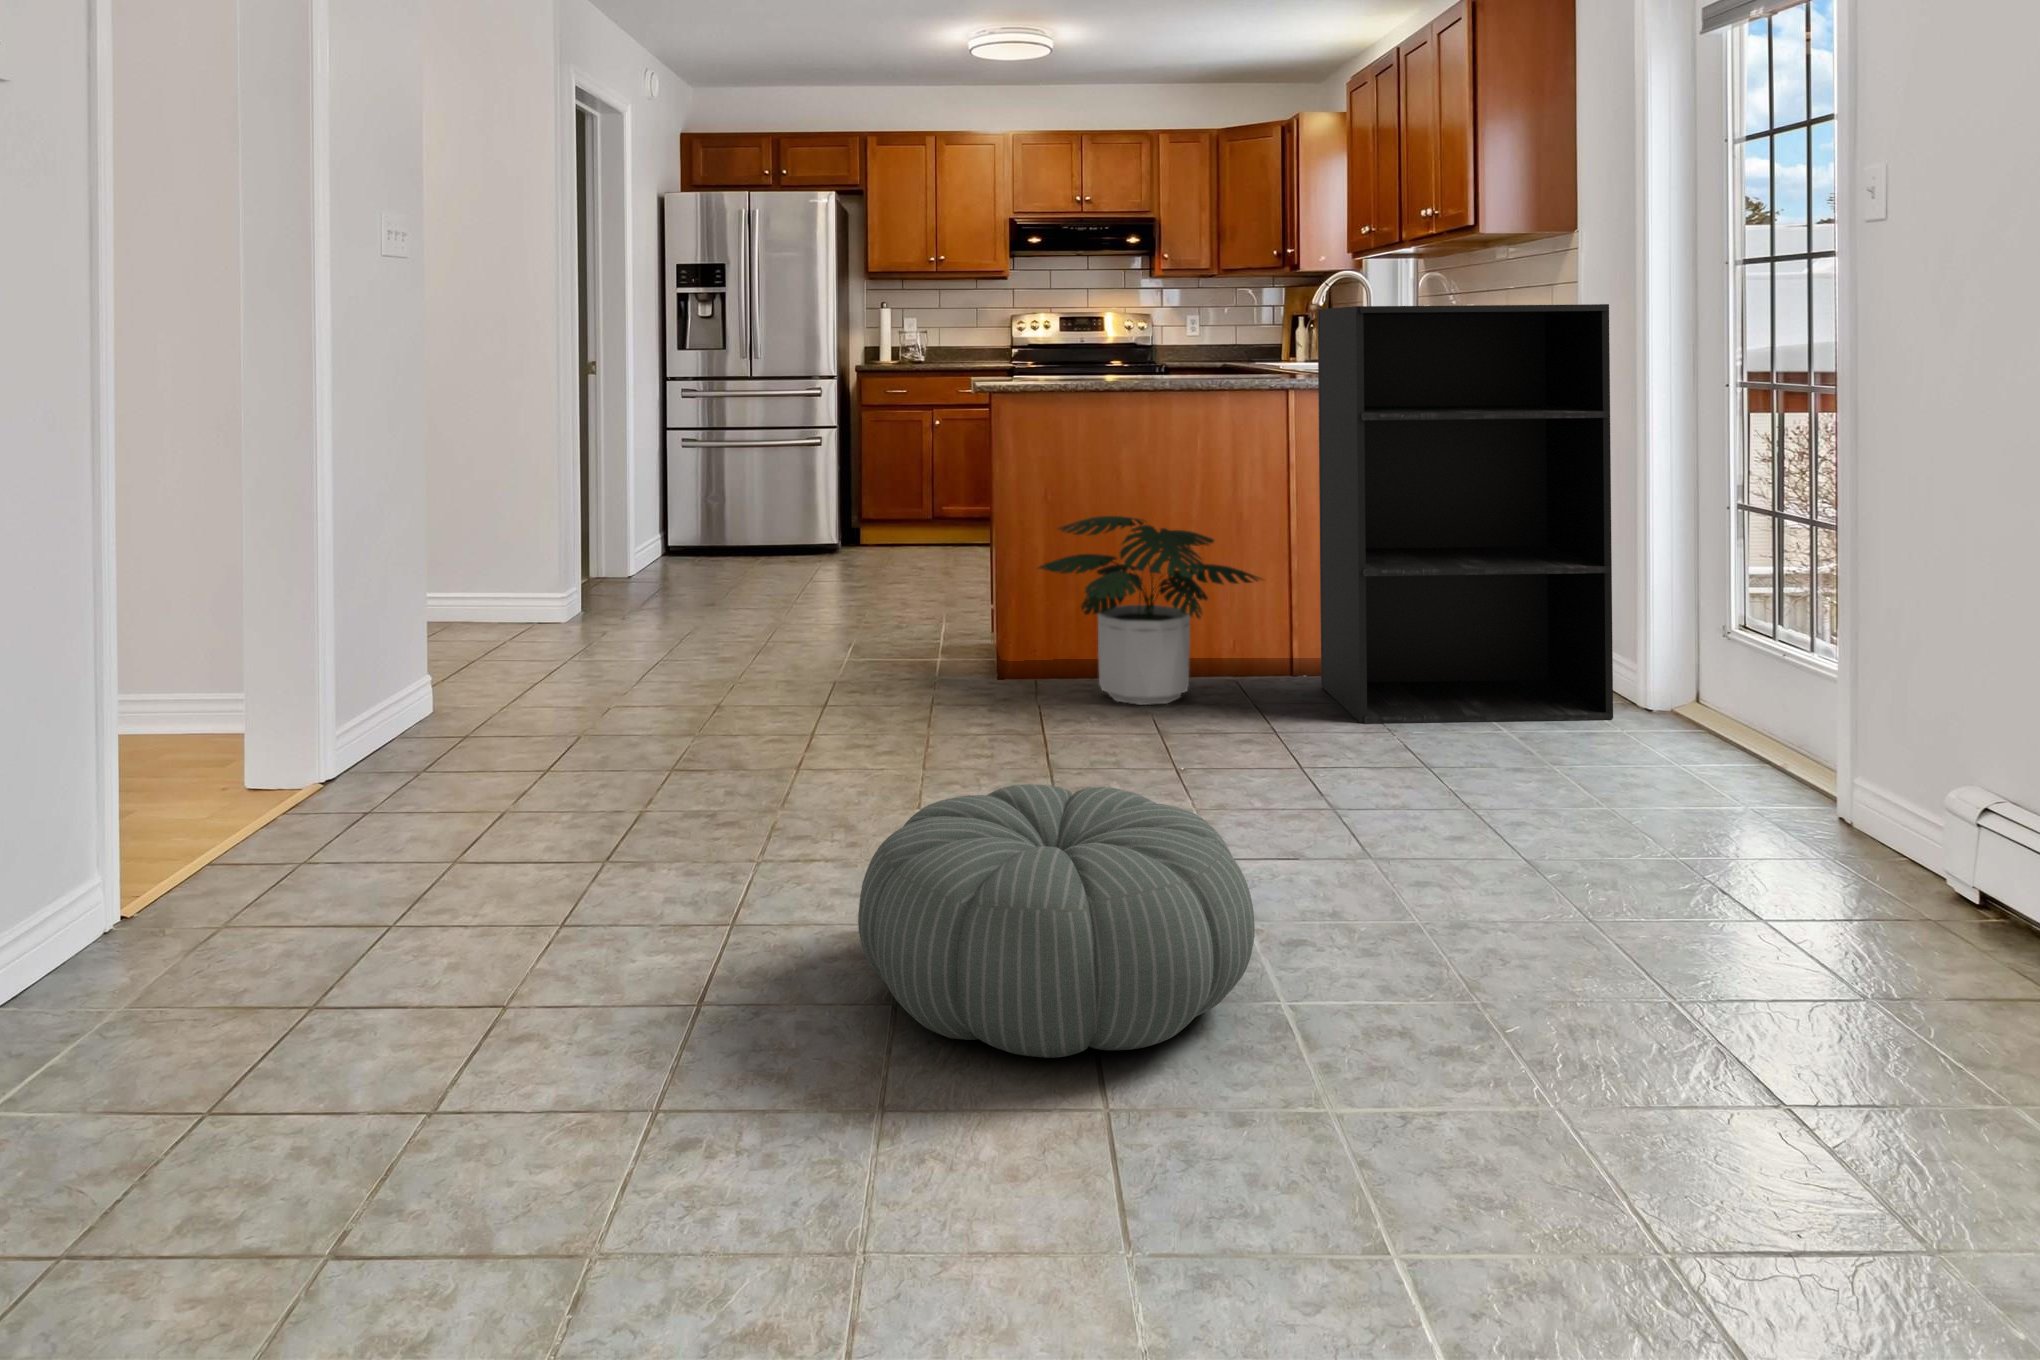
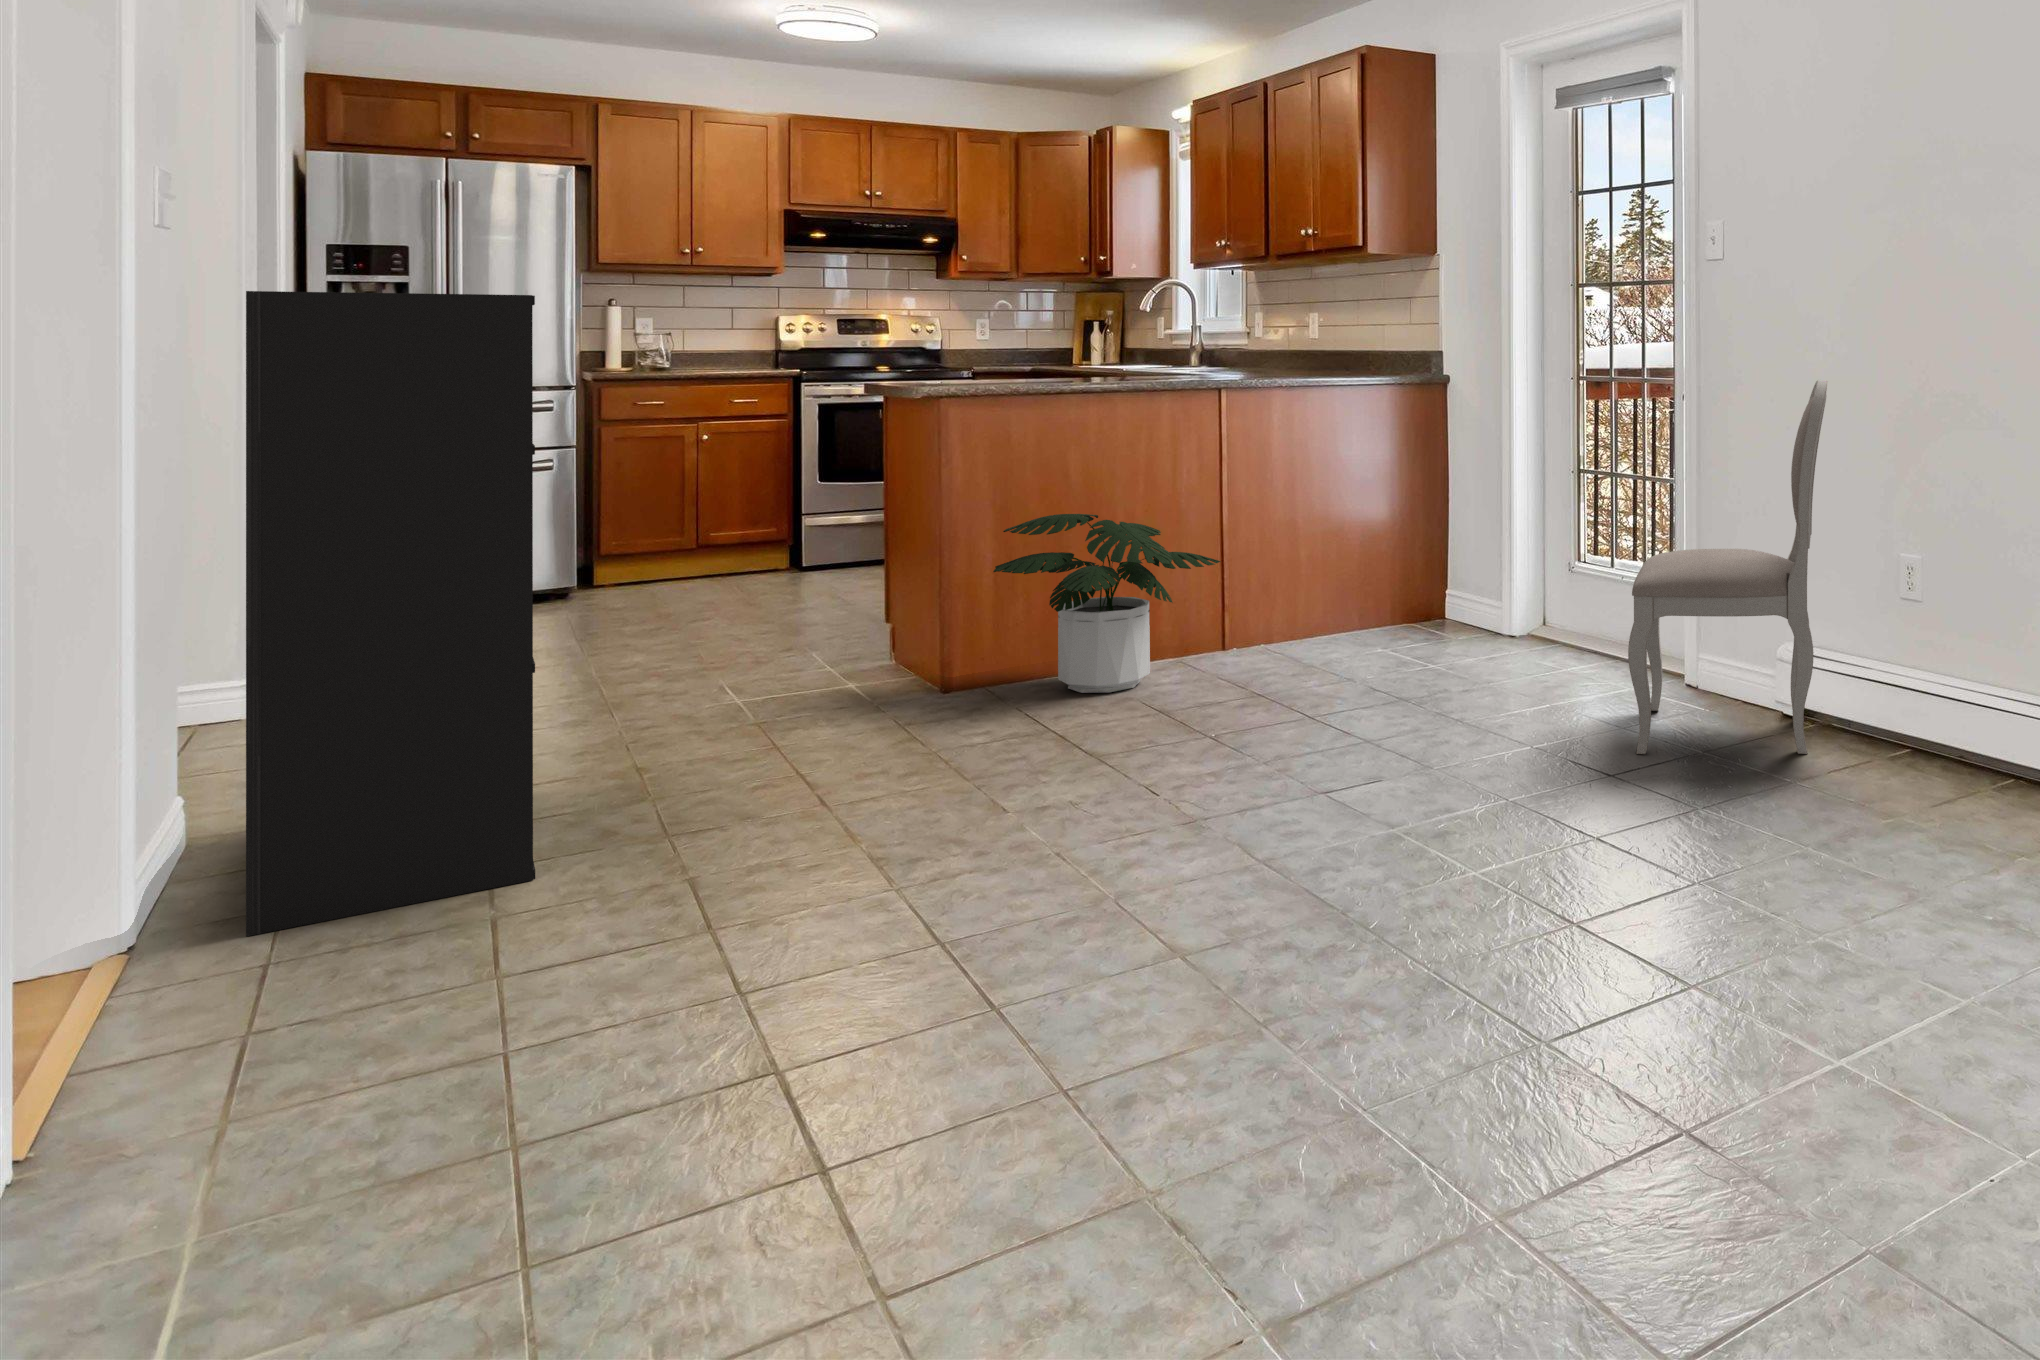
bookshelf: present [1318,304,1613,723] -> present [246,291,535,936]
dining chair: none [1643,397,1998,953] -> present [1628,380,1827,754]
pouf: present [858,784,1255,1058] -> none [1118,735,1467,968]

